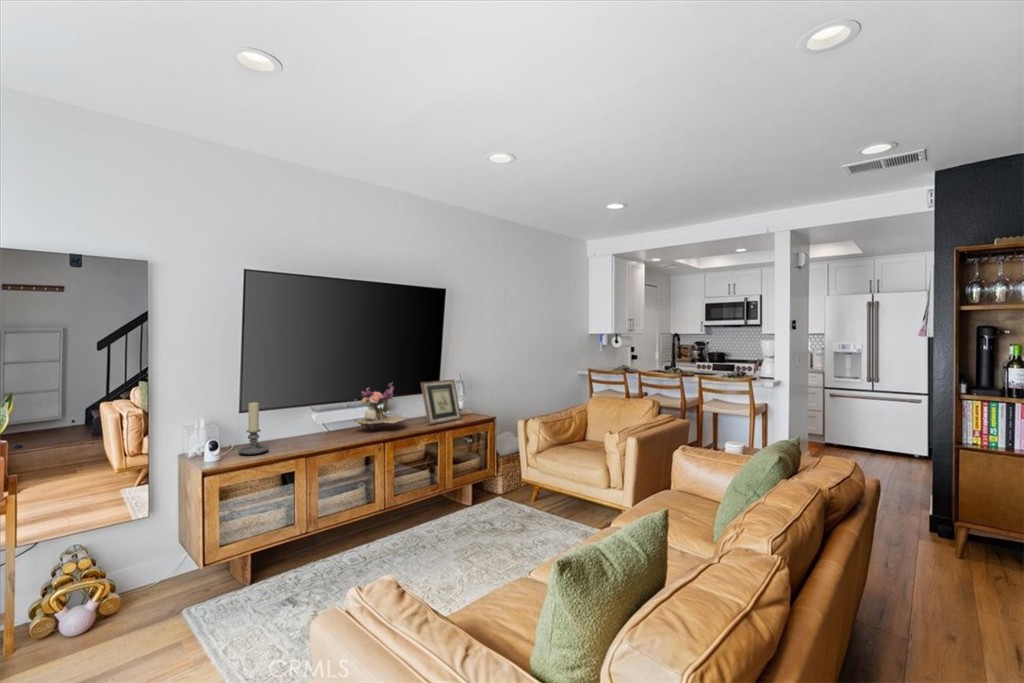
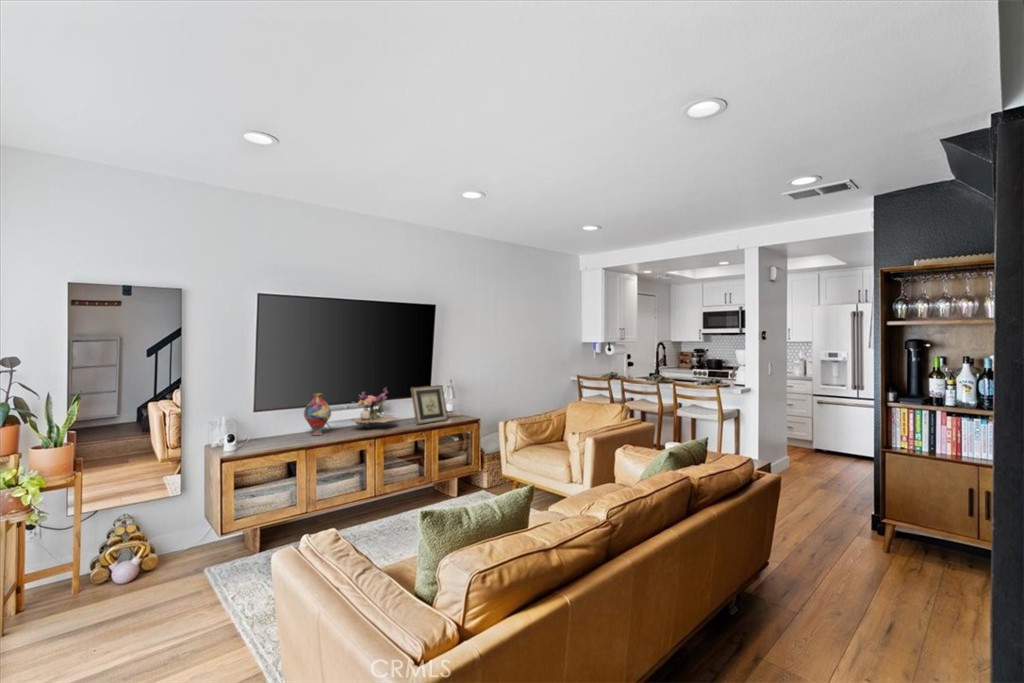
vase: none [299,390,332,440] -> present [304,393,331,436]
candle holder: present [238,402,269,455] -> none [251,403,276,446]

